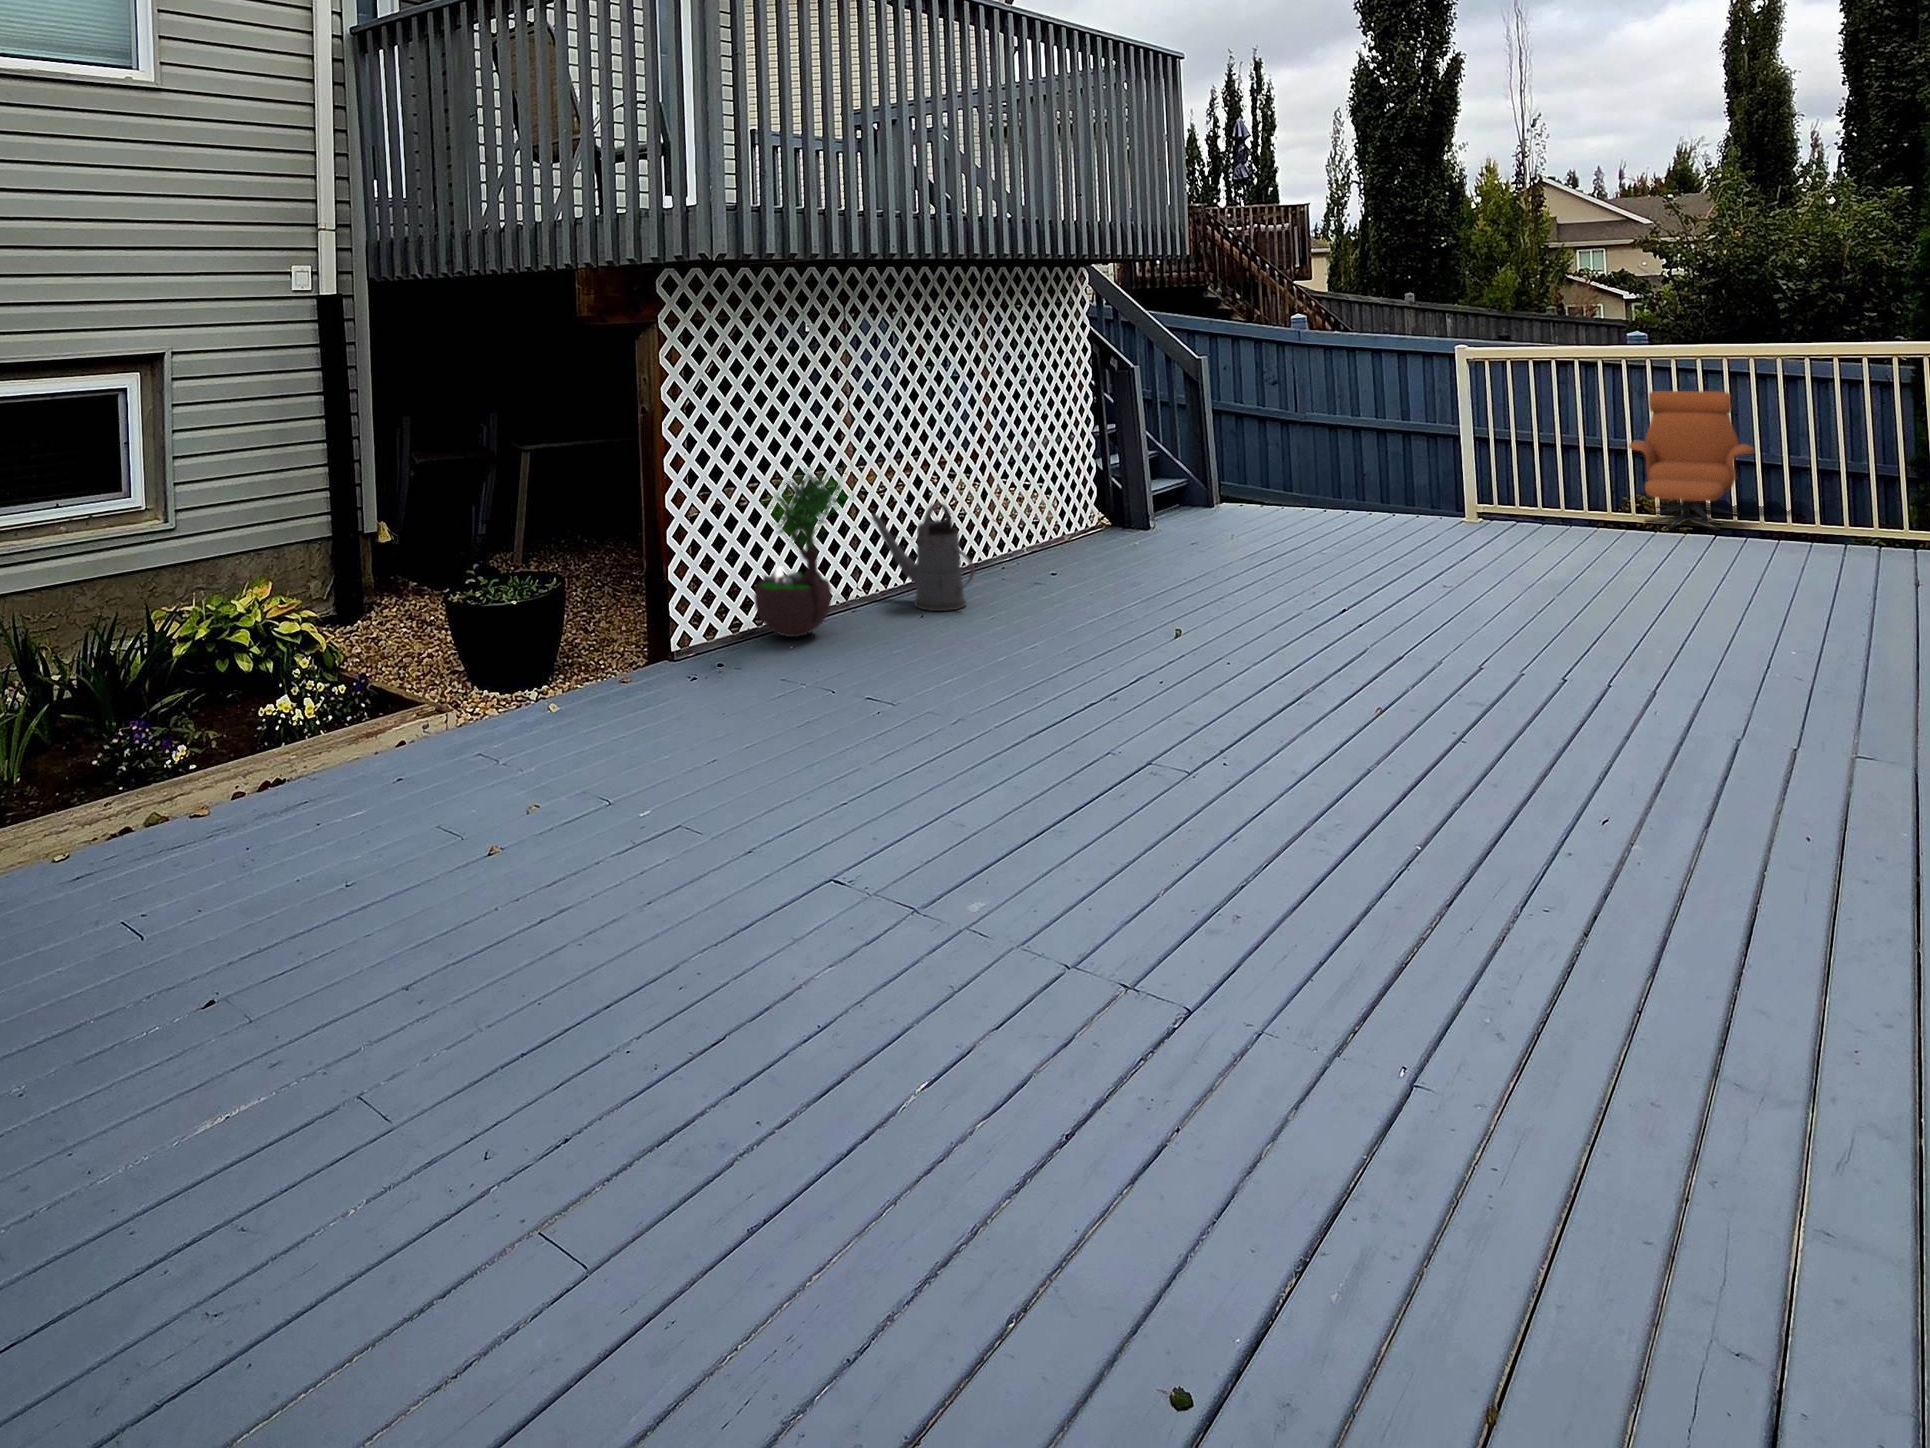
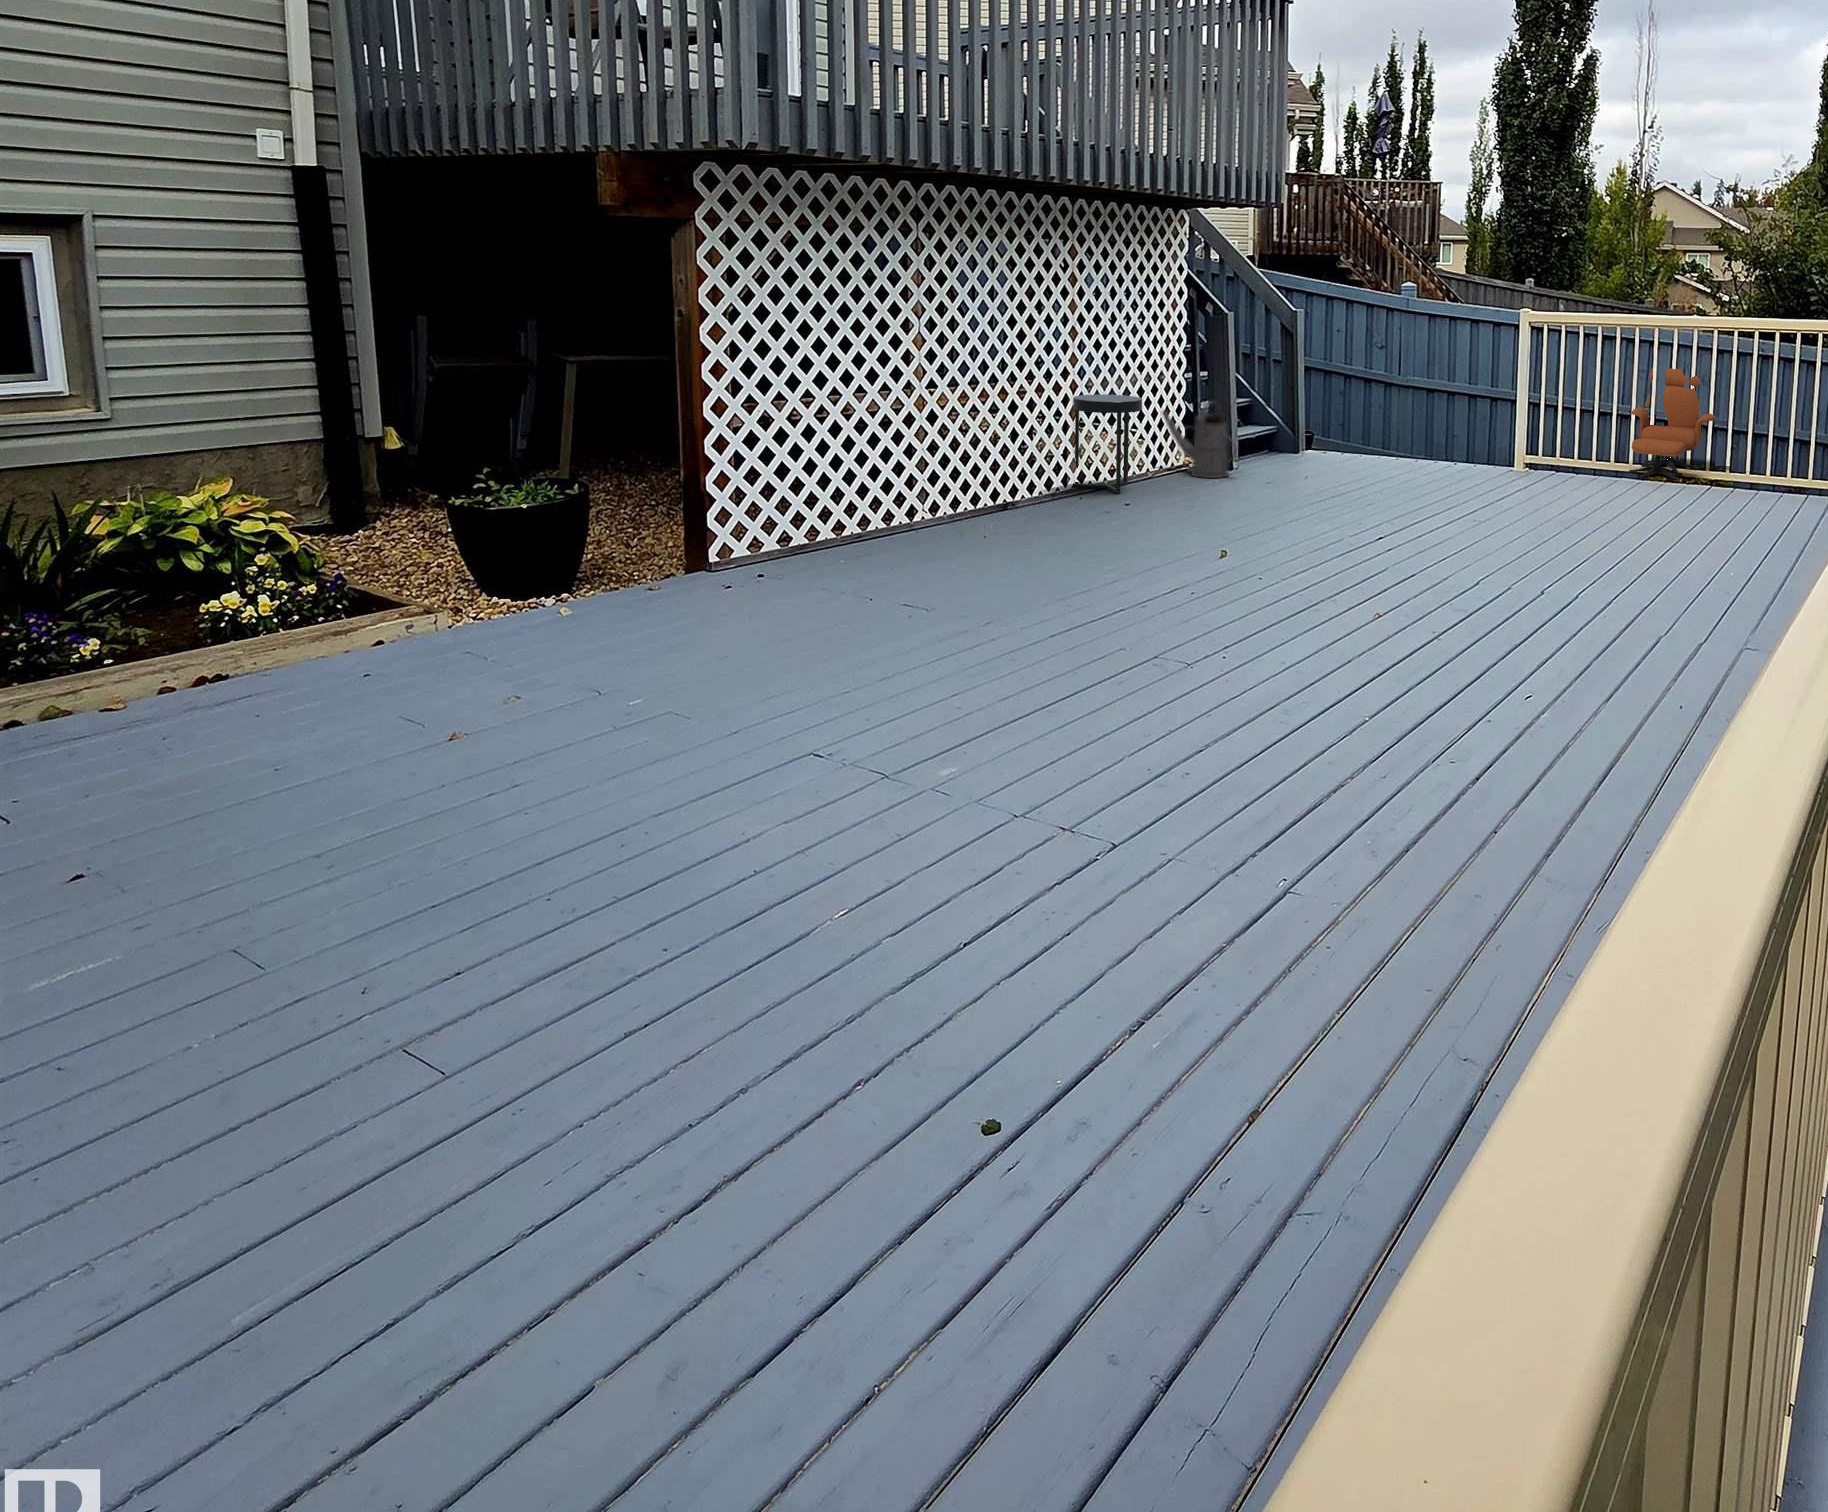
side table: none [989,458,1063,568] -> present [1073,394,1142,494]
potted tree: present [754,465,847,637] -> none [807,376,912,545]
watering can: present [872,503,975,611] -> present [1162,401,1237,478]

